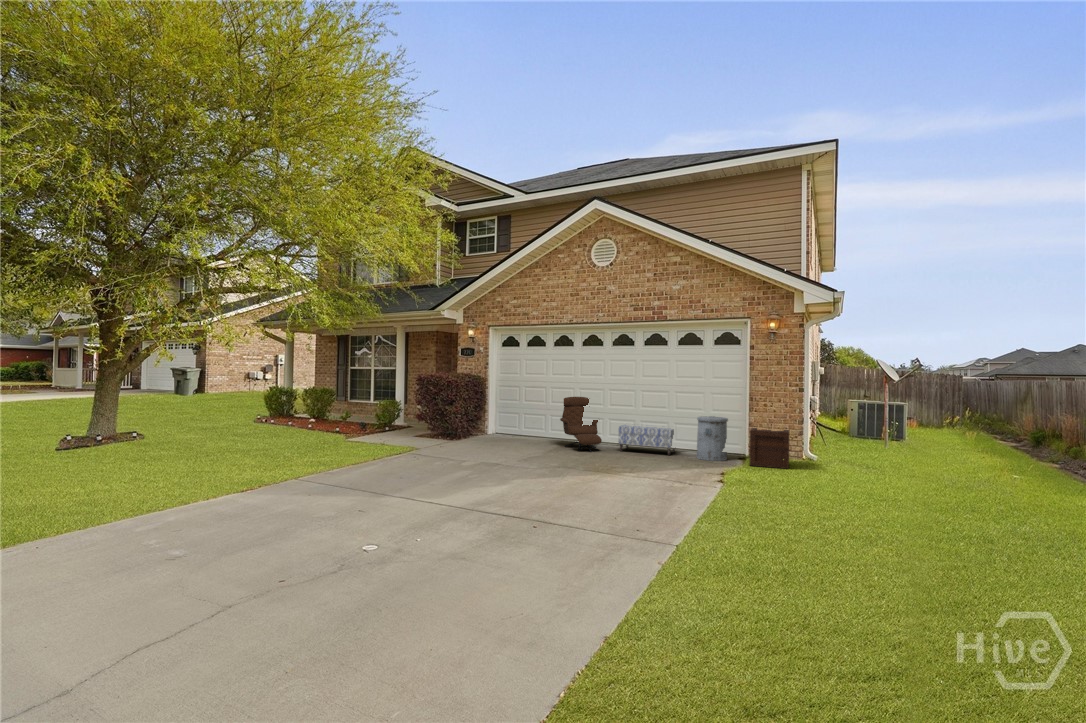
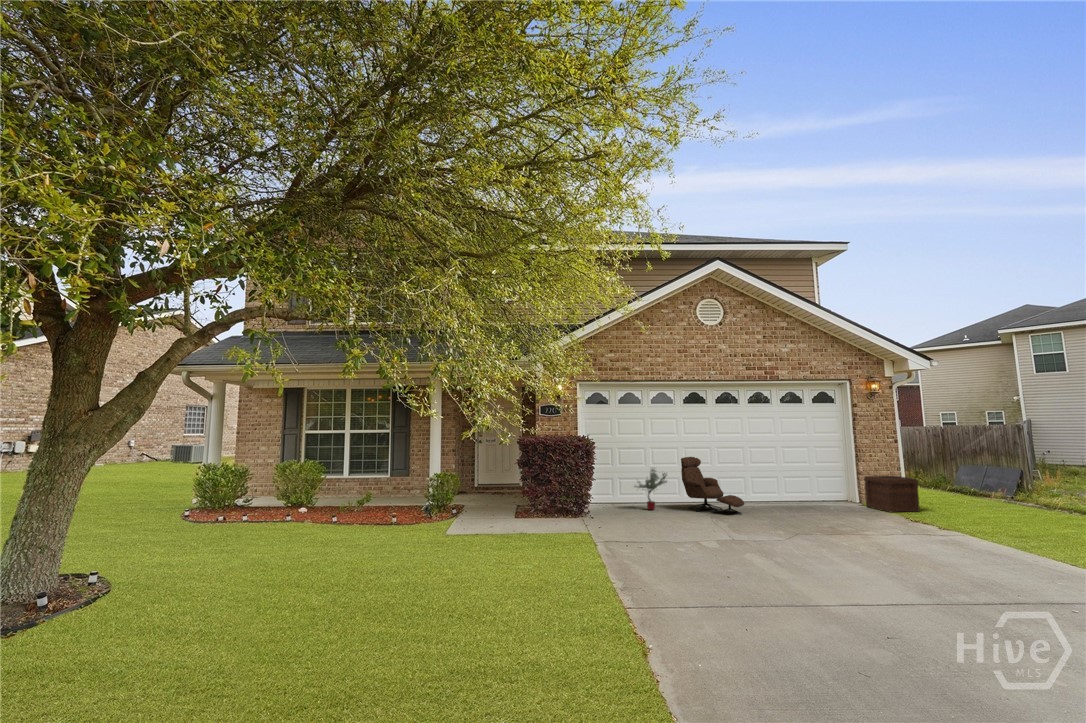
potted tree: none [522,404,551,443] -> present [635,469,667,510]
trash can: present [697,416,728,461] -> none [820,469,853,511]
bench: present [618,425,675,455] -> none [742,482,805,511]

